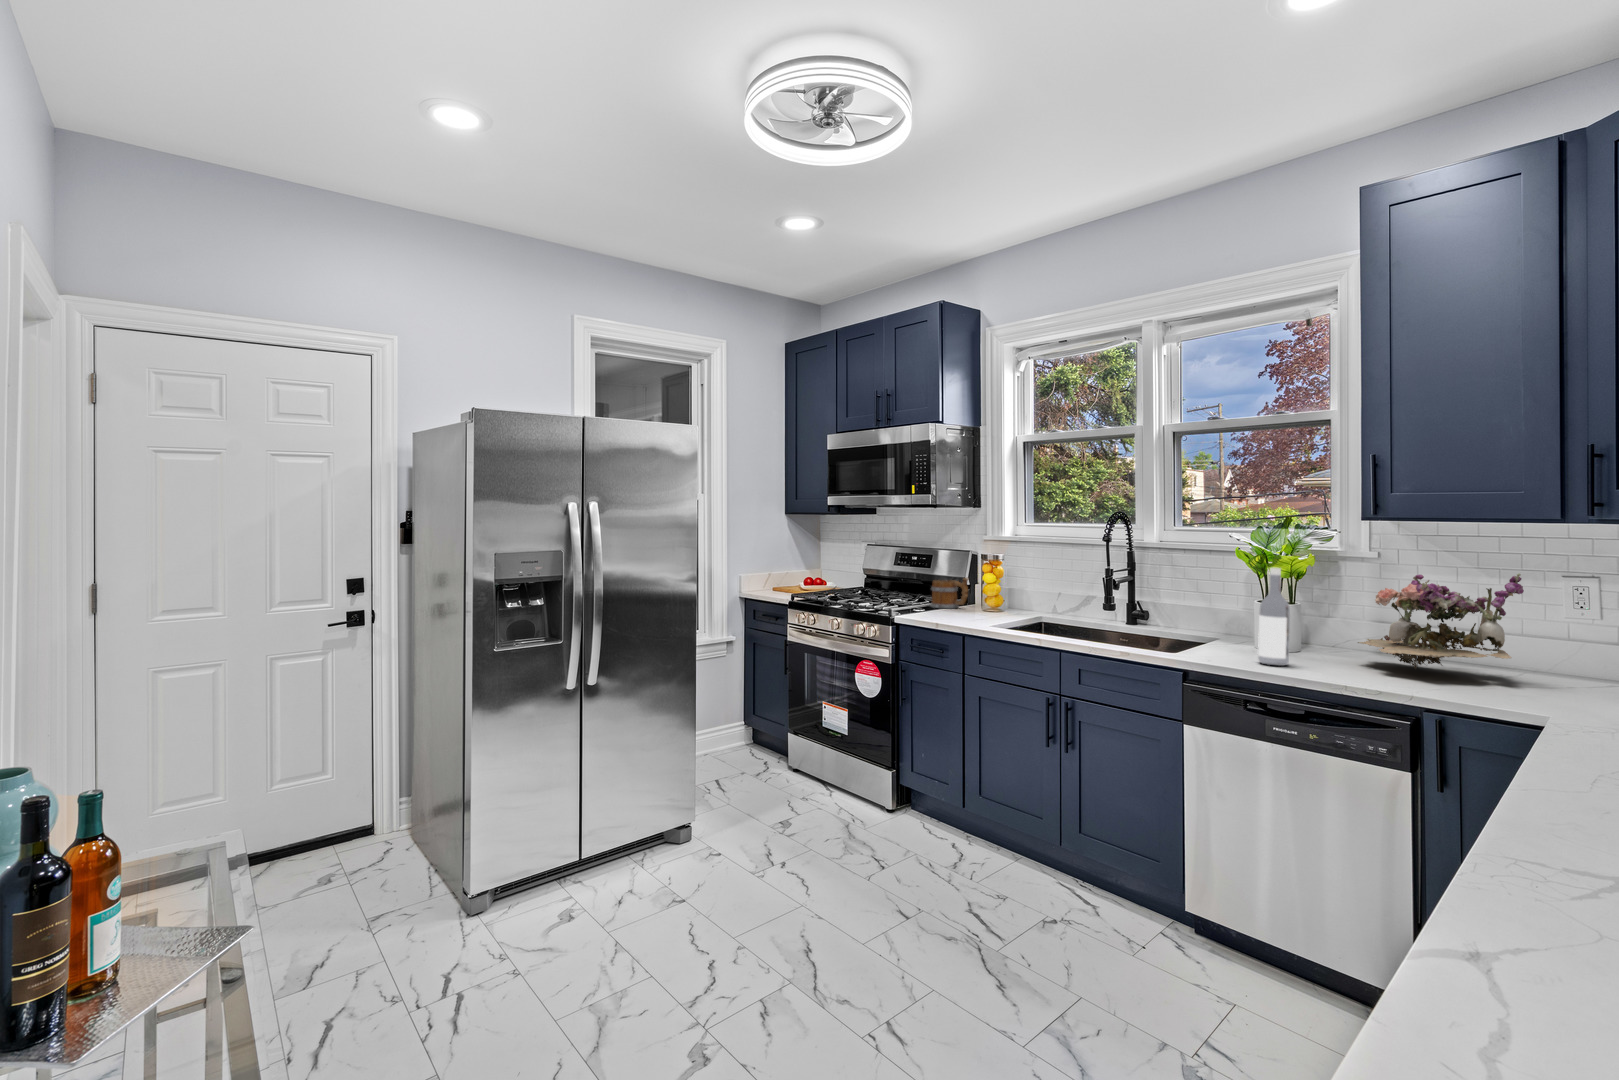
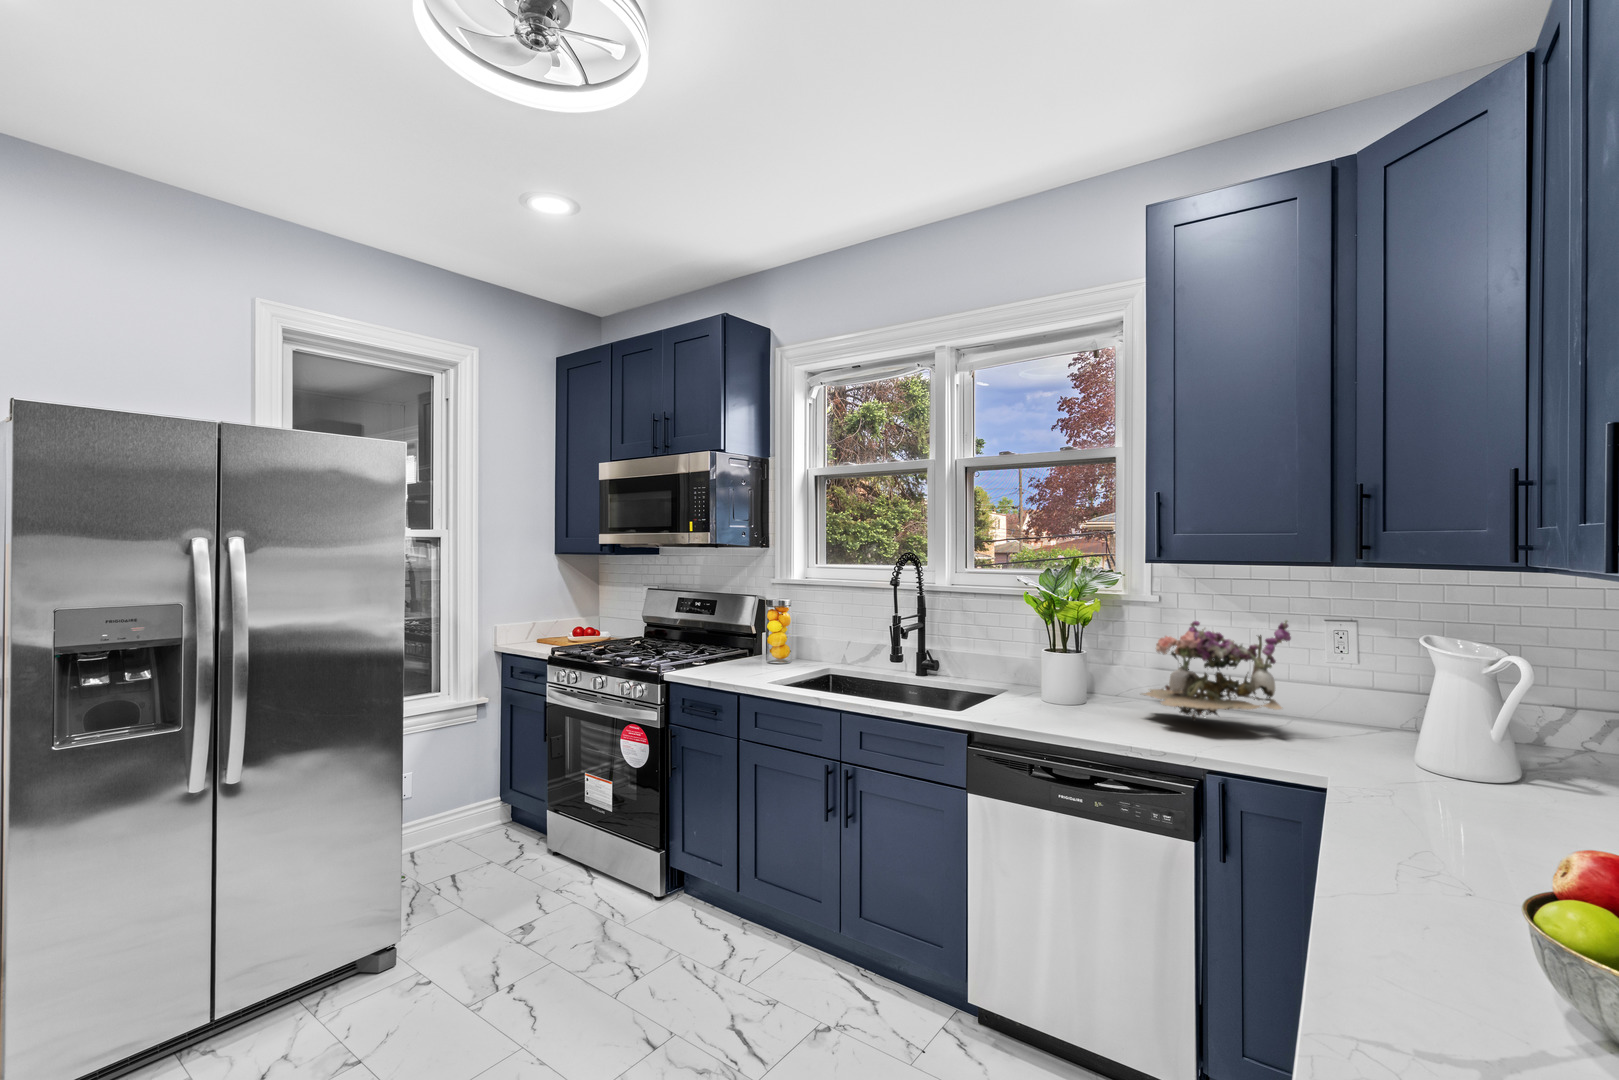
wine bottle: present [1258,568,1290,666] -> none [1044,615,1074,722]
mug: present [930,578,968,608] -> none [713,625,755,659]

